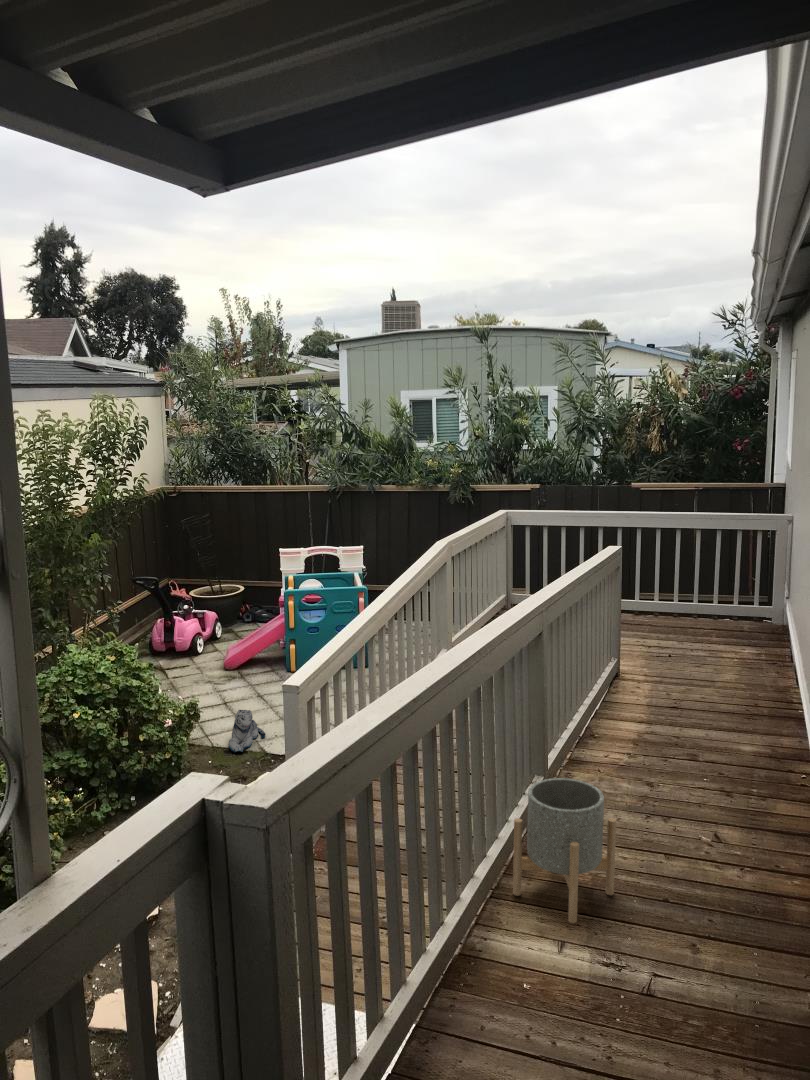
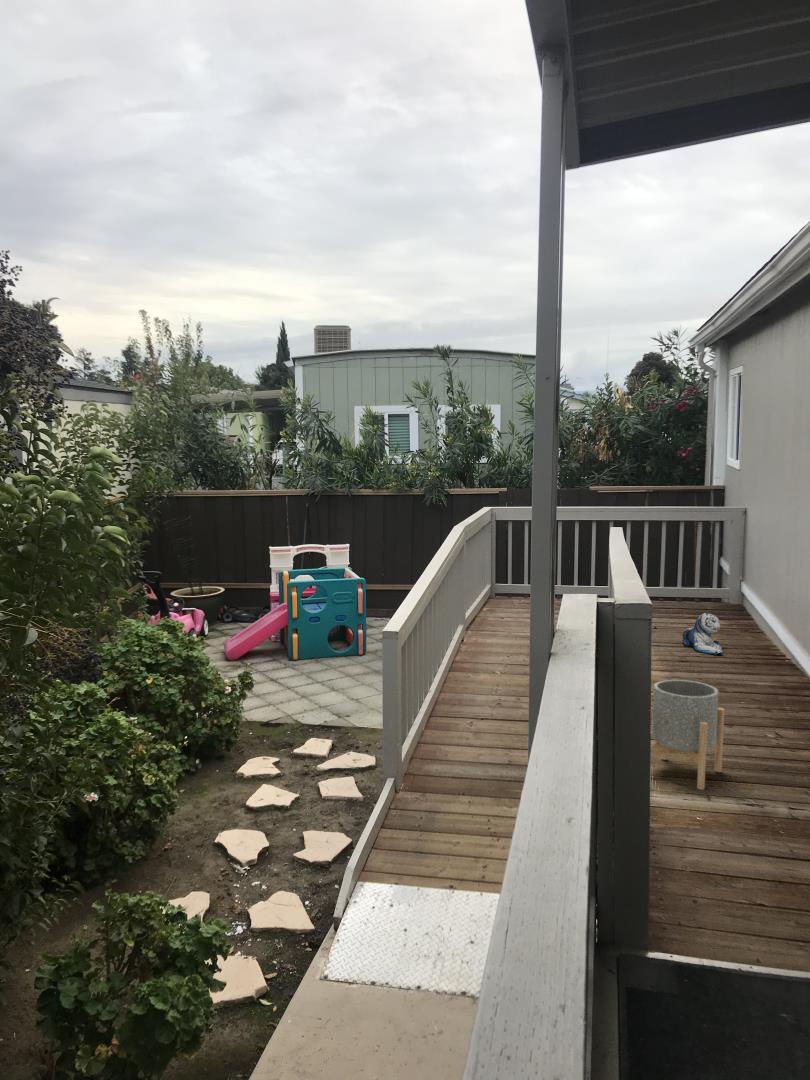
plush toy: present [229,710,265,752] -> present [682,613,723,655]

